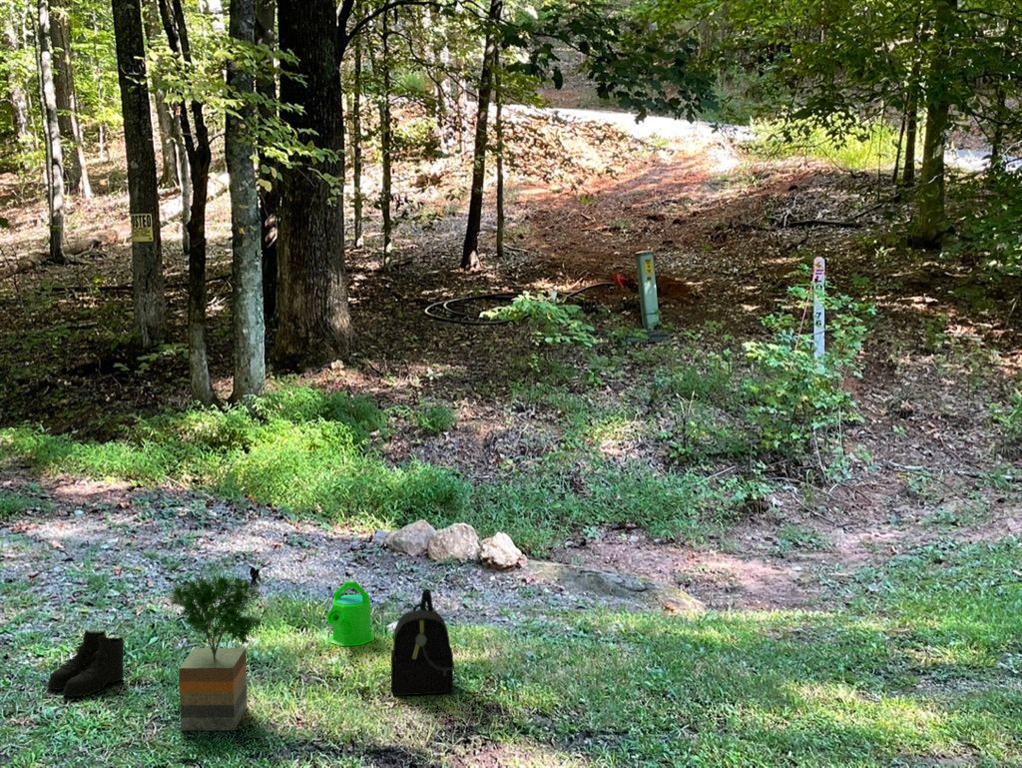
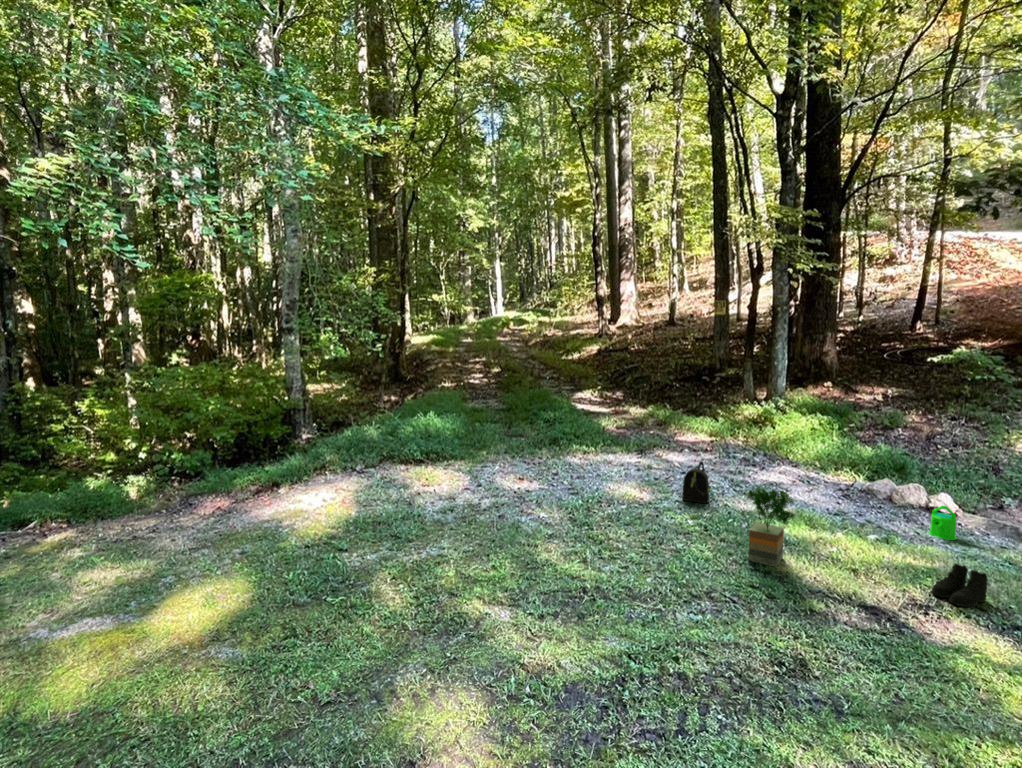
watering can: present [327,580,374,646] -> present [929,506,957,540]
backpack: present [391,589,455,695] -> present [682,462,710,504]
boots: present [48,630,126,697] -> present [931,563,988,607]

